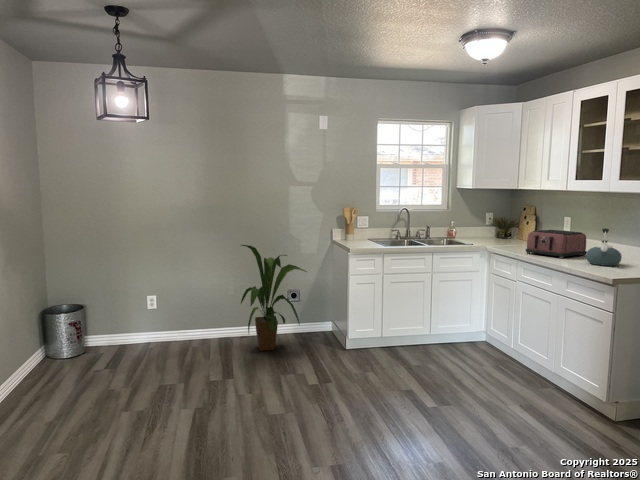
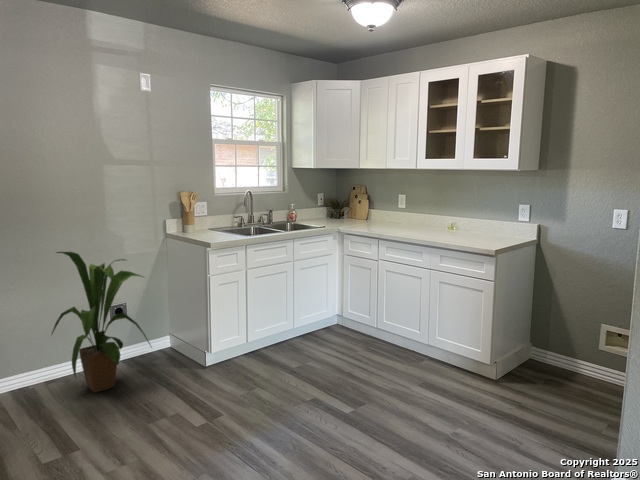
kettle: present [586,228,622,266] -> none [448,204,478,238]
toaster: present [526,230,587,258] -> none [386,207,434,234]

